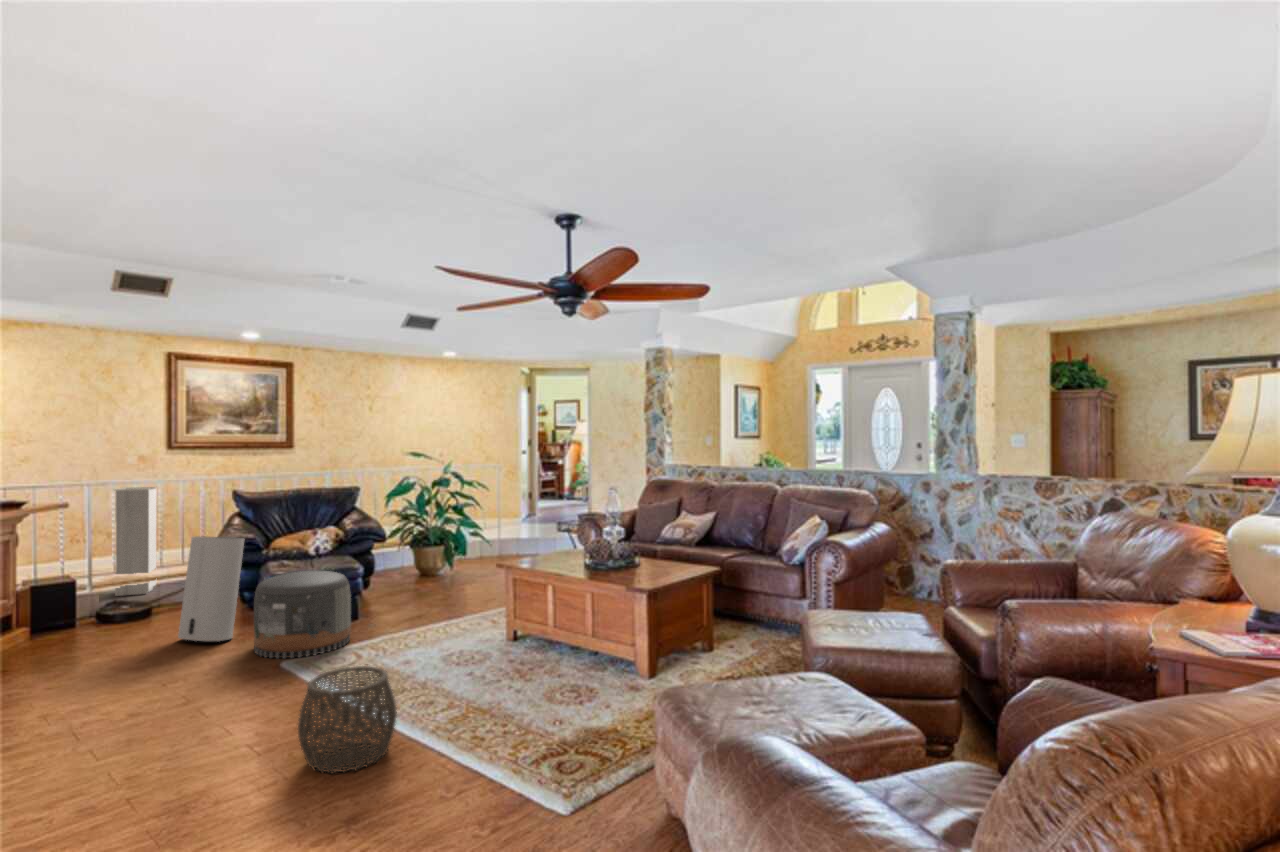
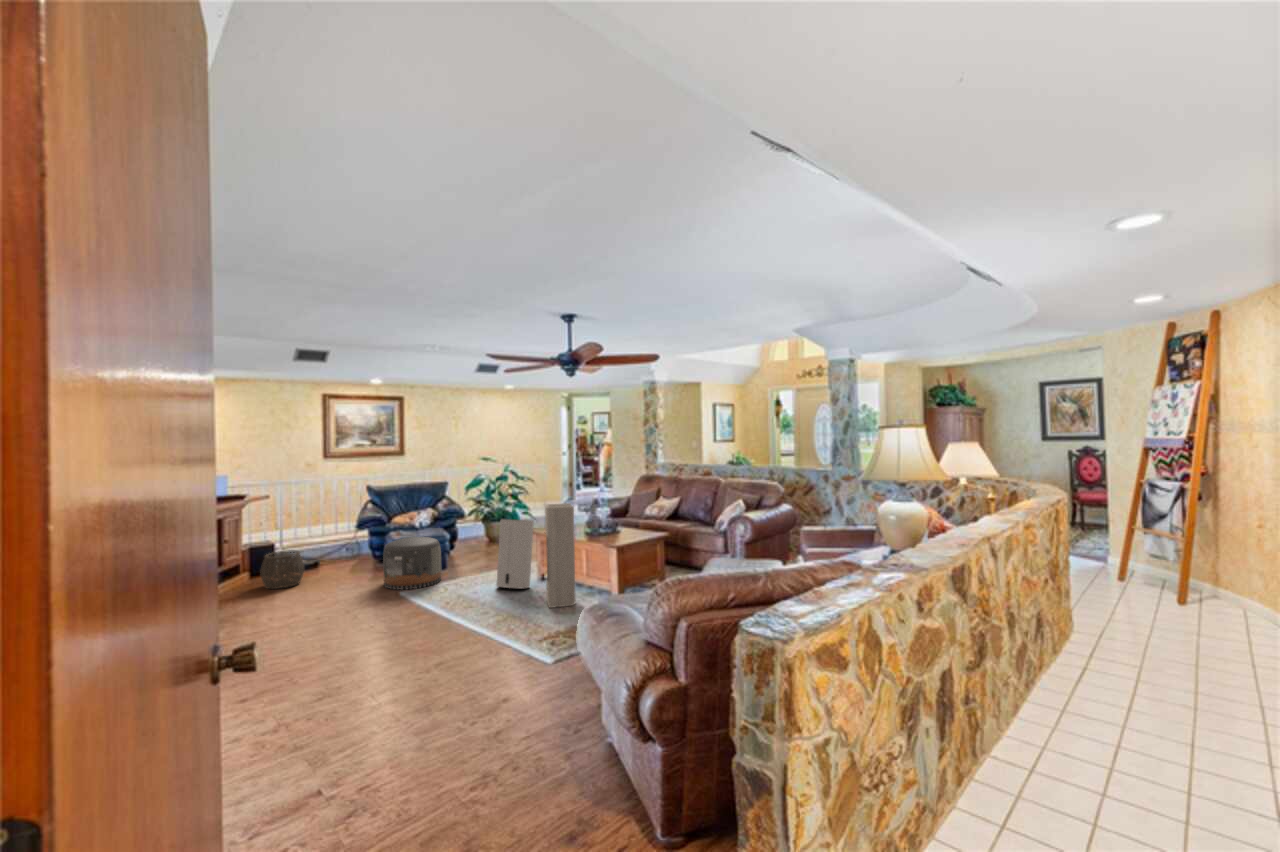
cabinet: present [115,487,156,596] -> present [545,503,576,608]
air purifier: present [178,536,244,642] -> present [496,519,534,589]
woven basket: present [298,666,397,773] -> present [260,550,304,589]

